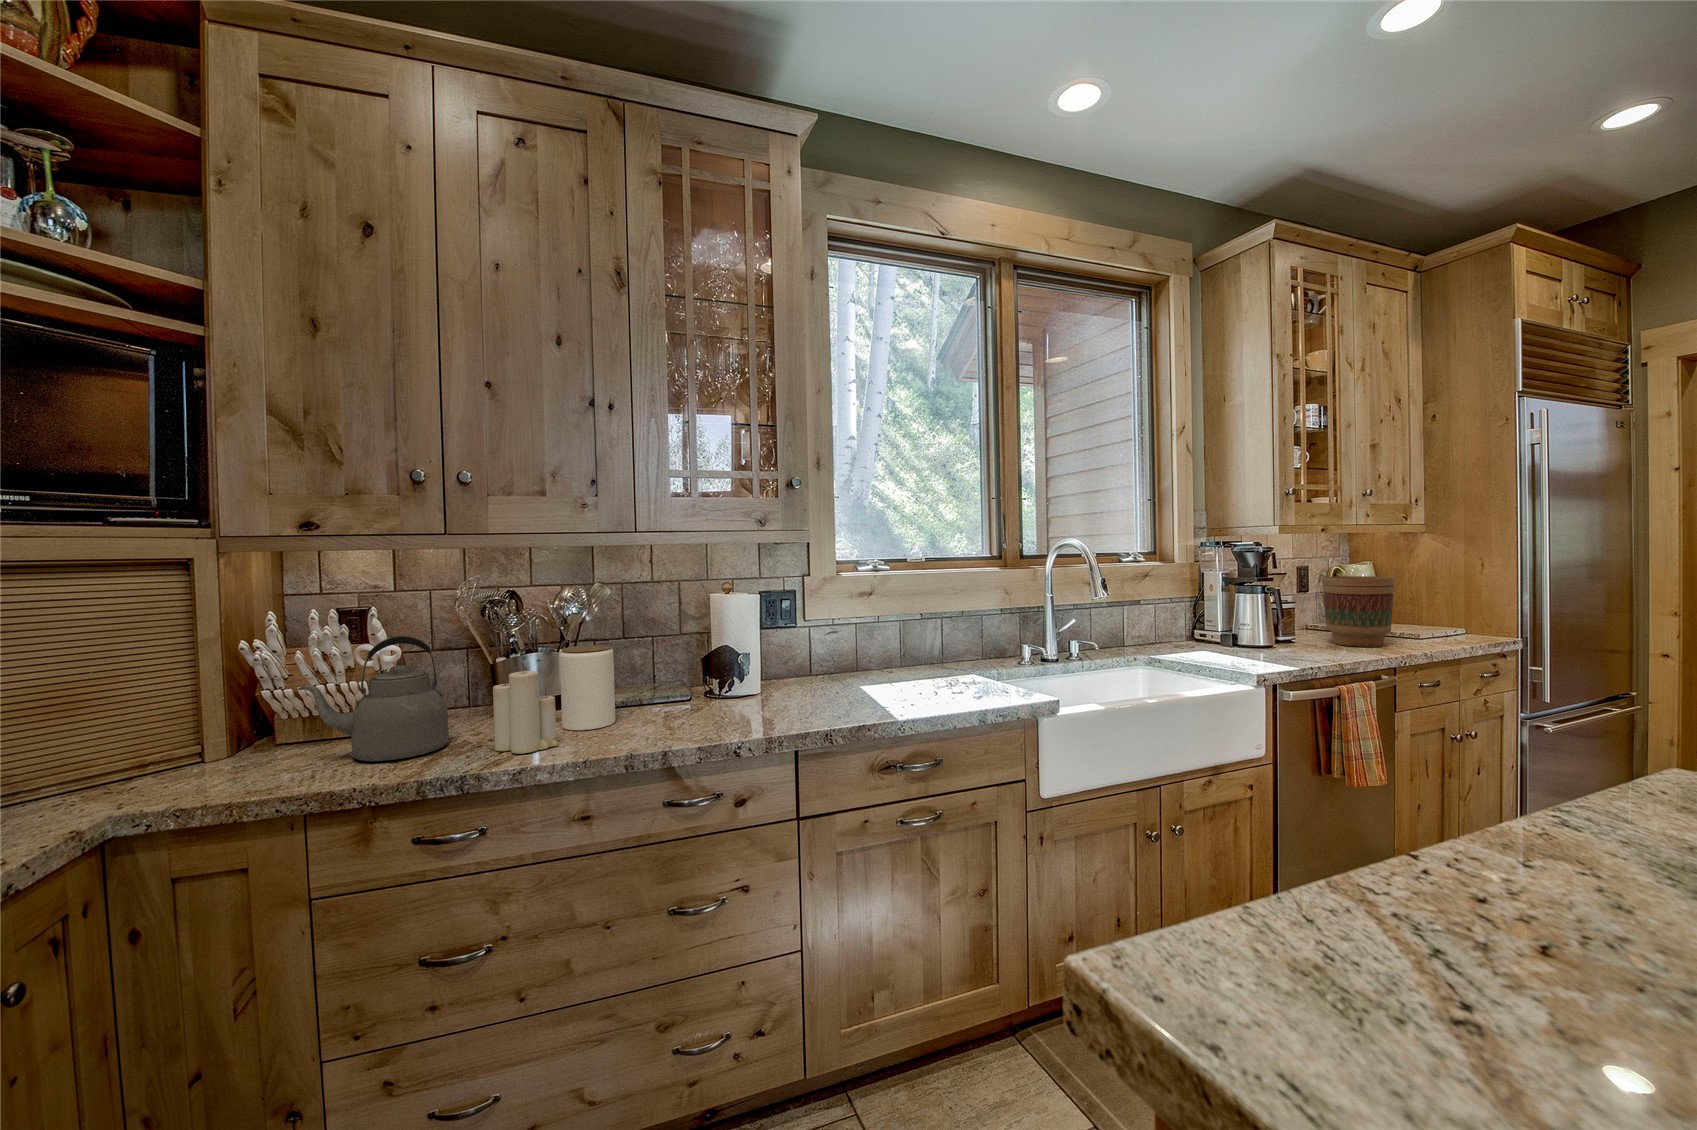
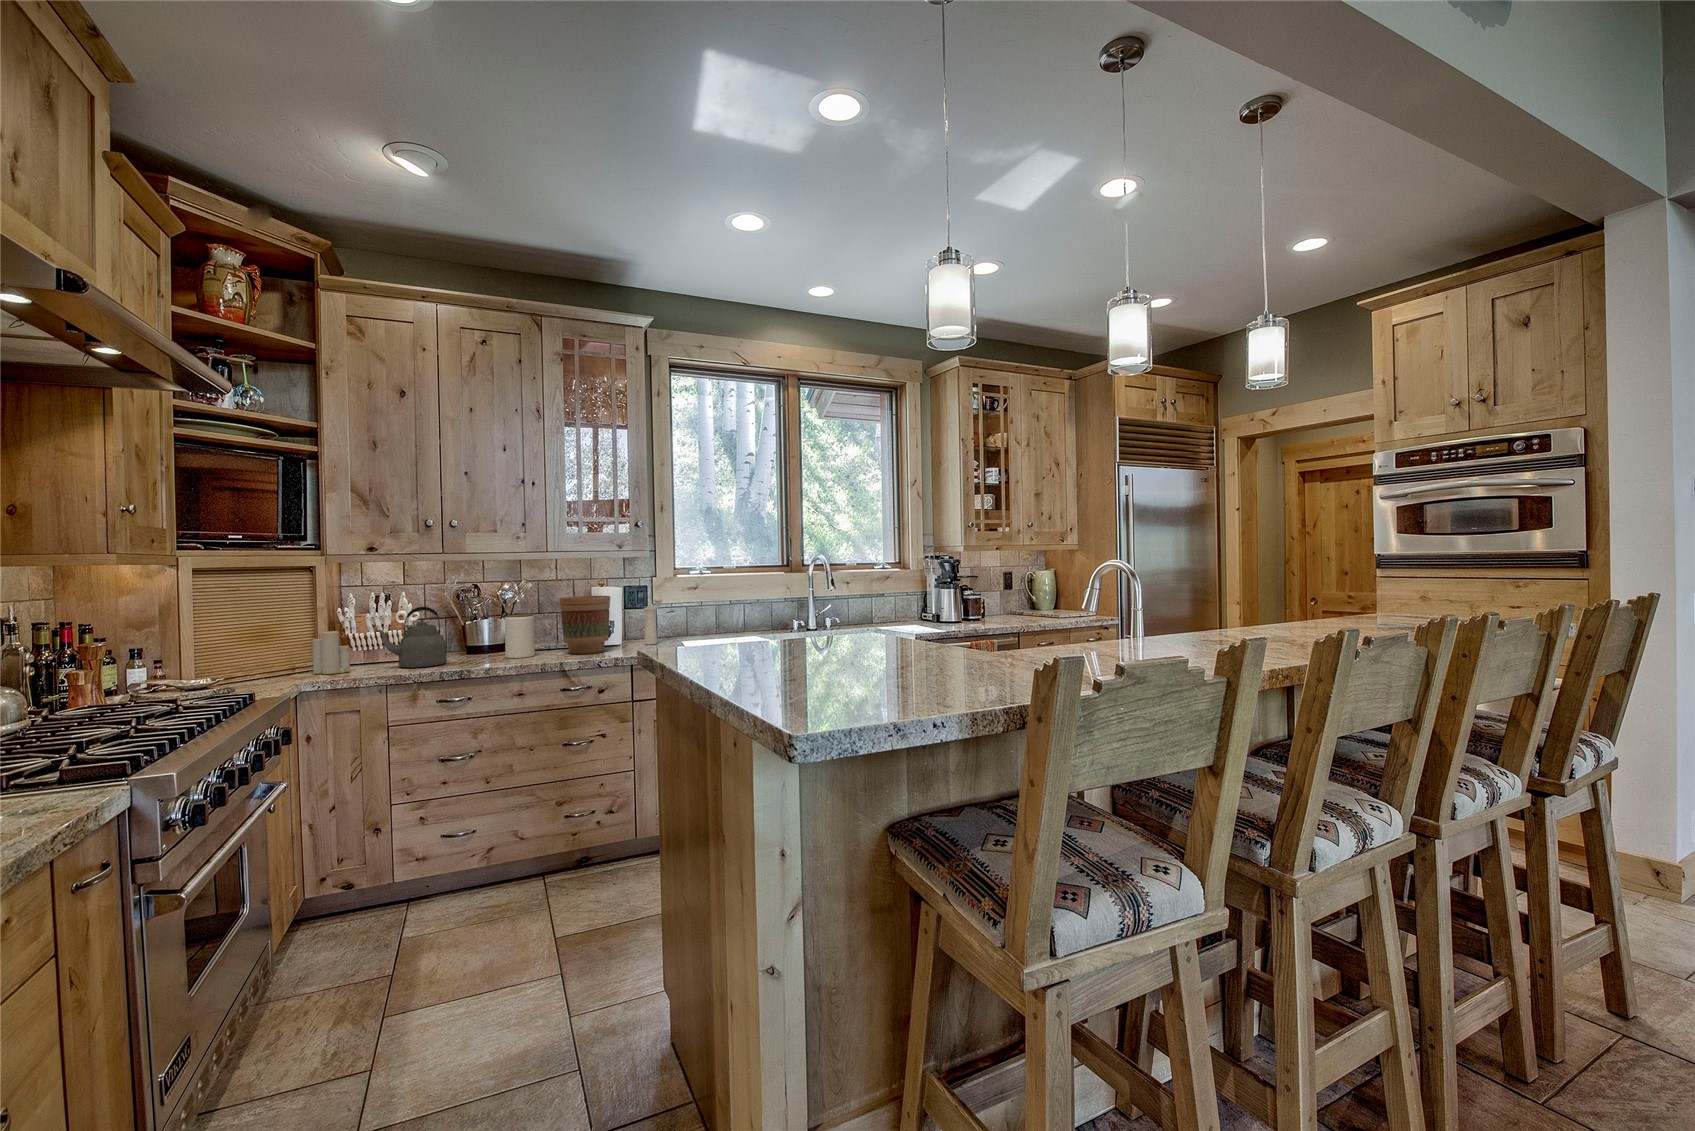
flower pot: present [1322,576,1395,647] -> present [559,596,610,654]
pepper mill: none [799,609,825,693] -> present [644,597,662,644]
candle: present [493,665,558,754] -> present [312,631,350,674]

